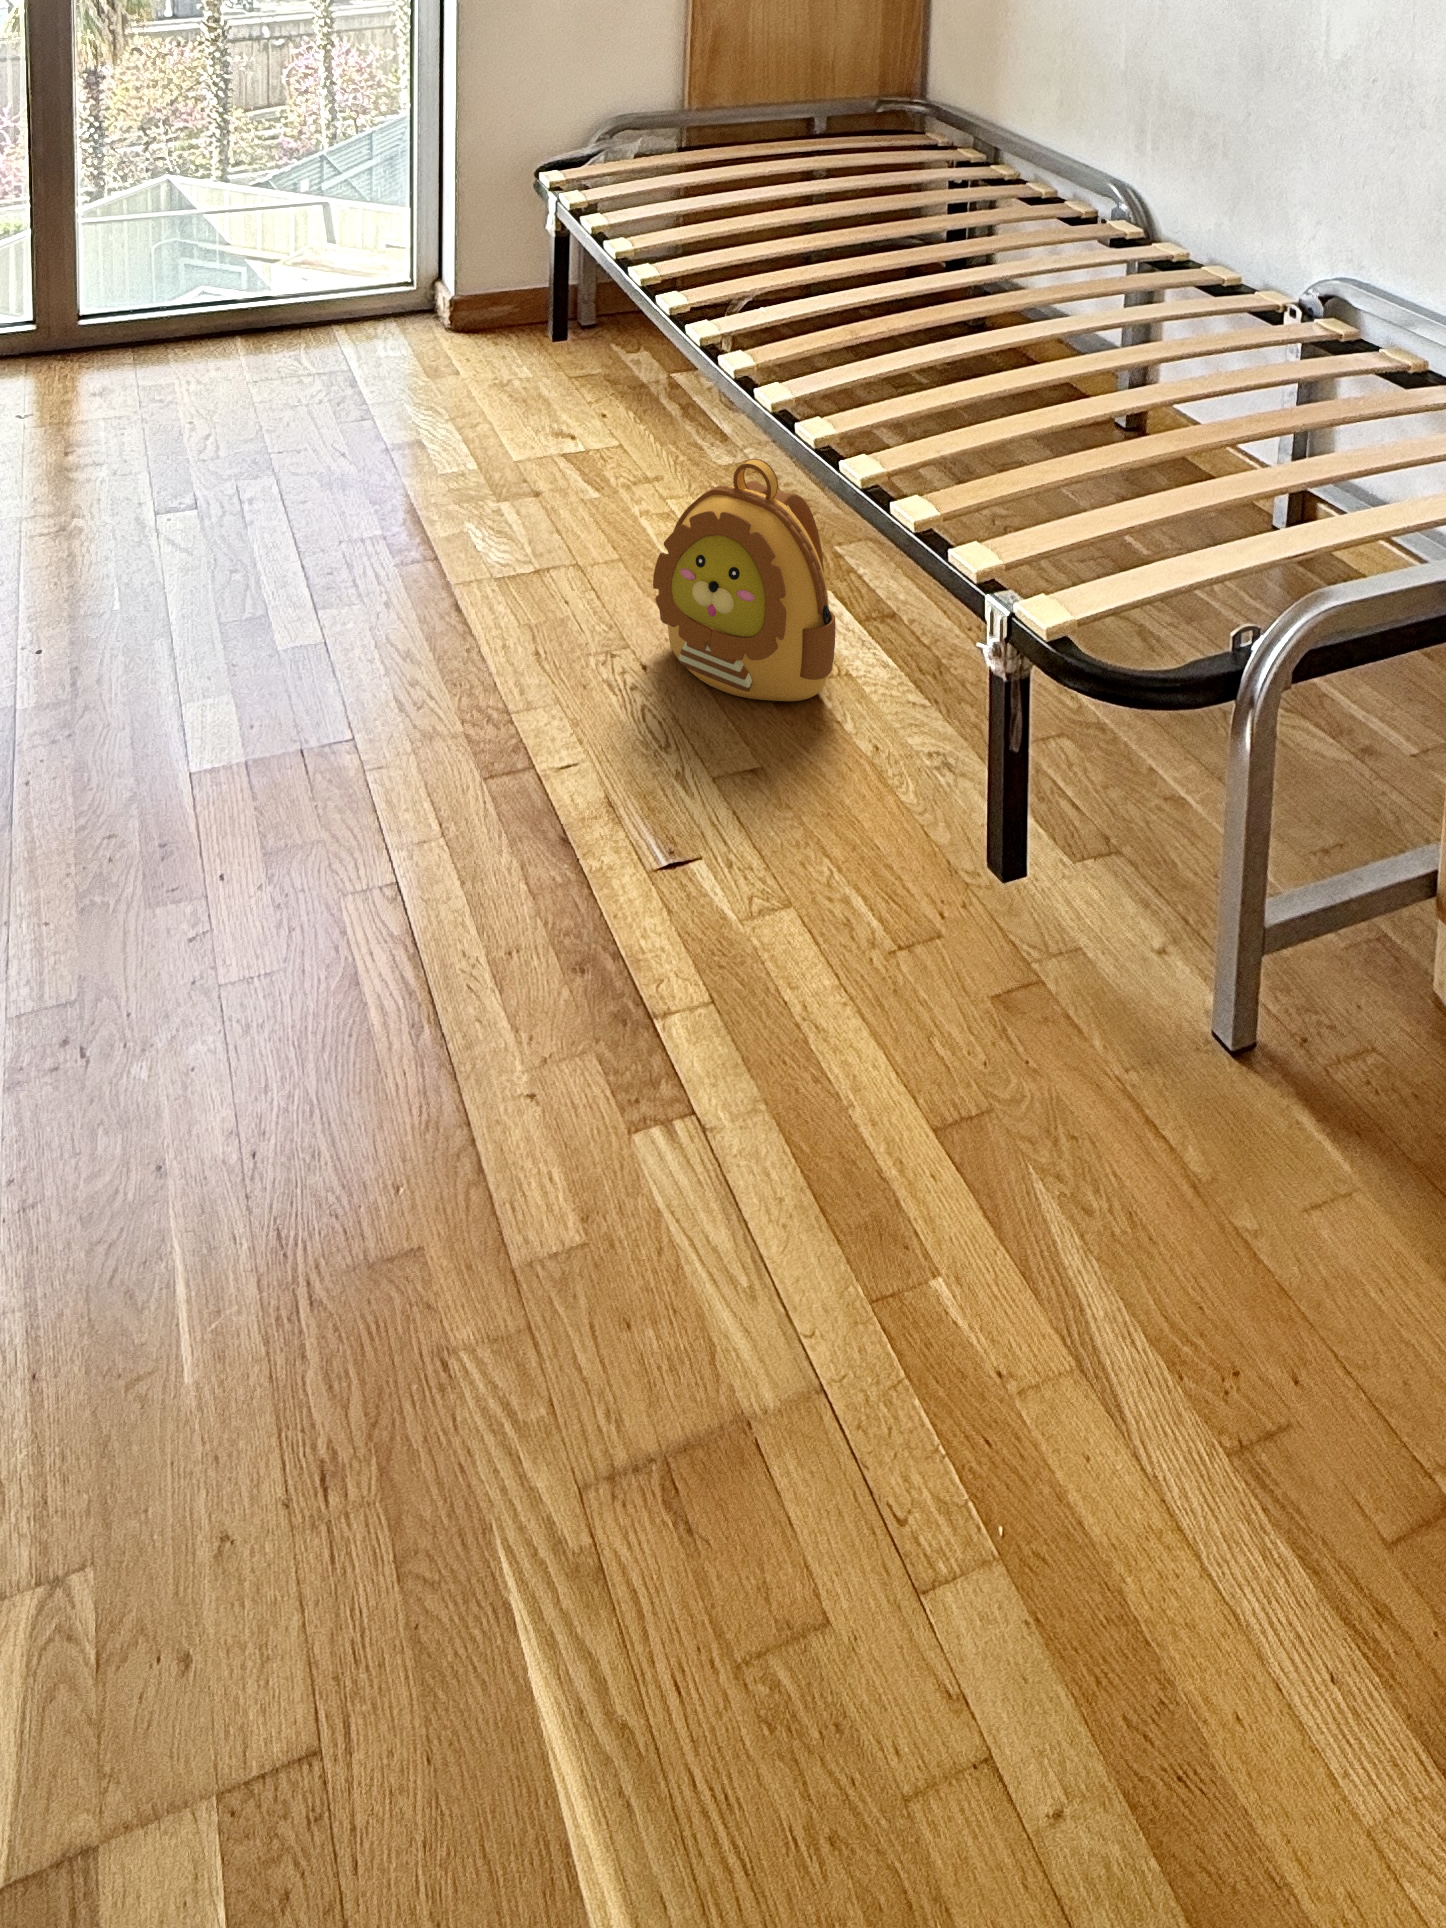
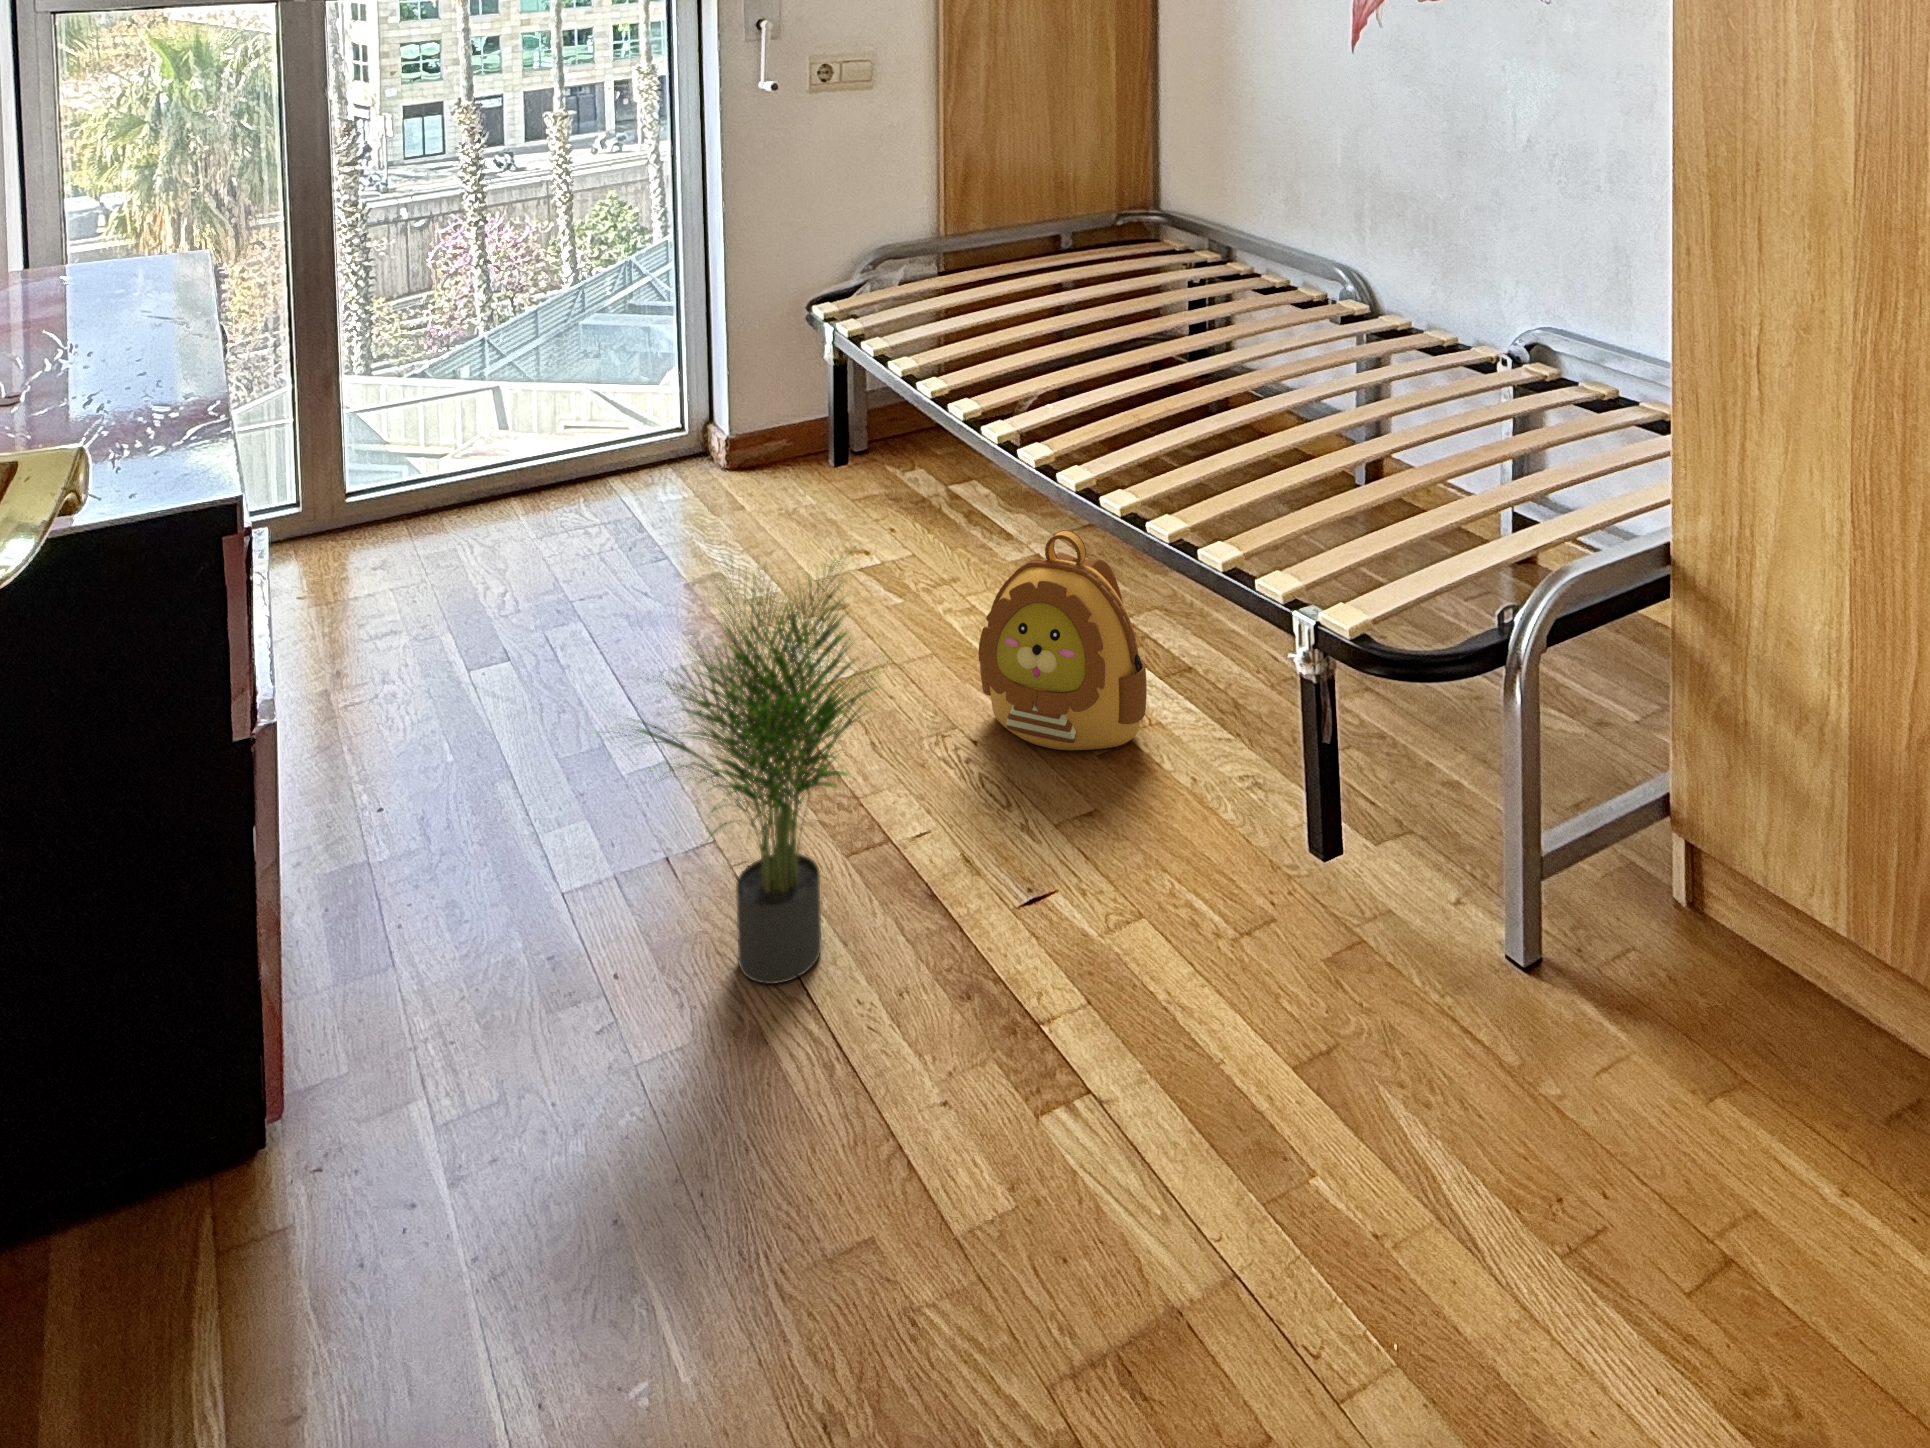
potted plant: none [196,451,536,918] -> present [608,546,890,984]

